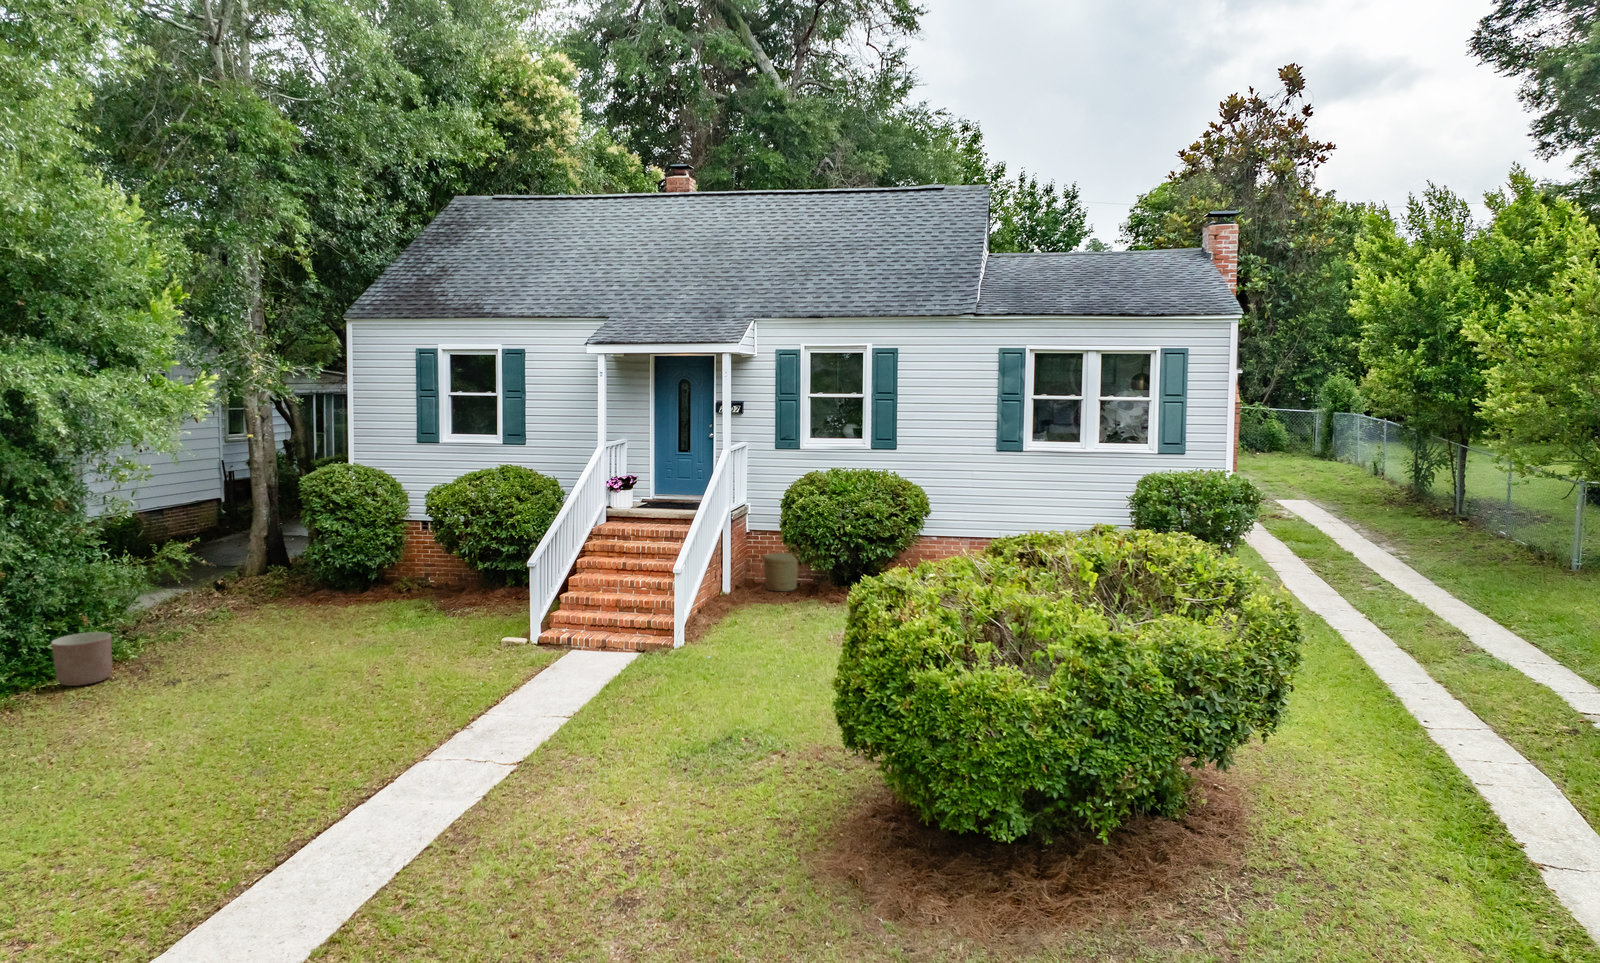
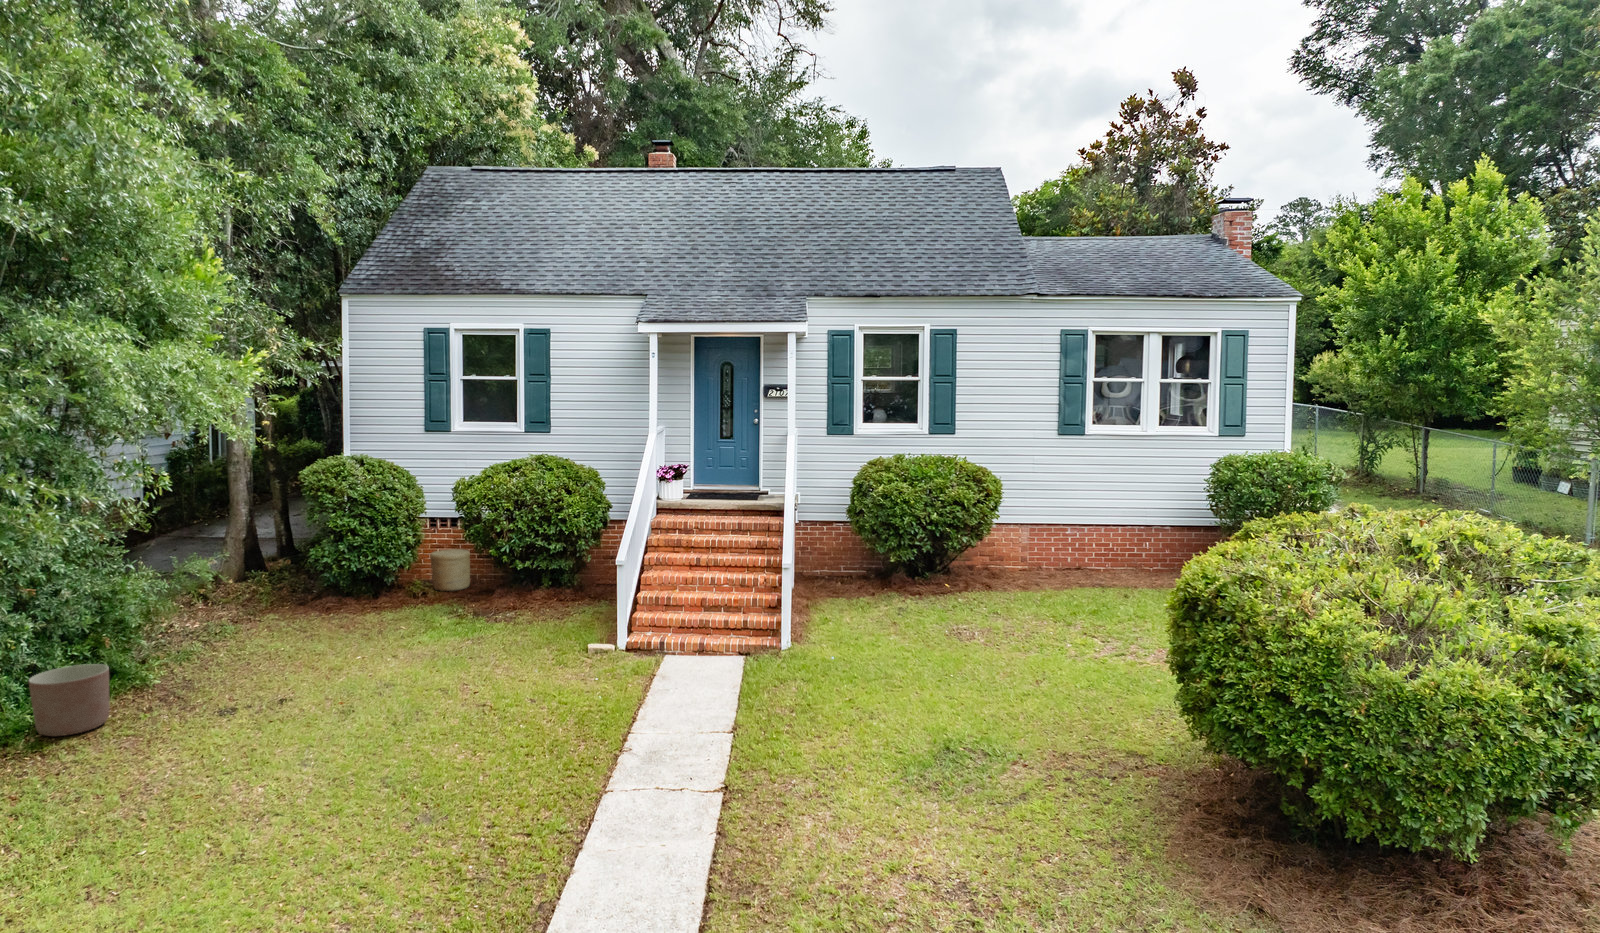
woven basket: present [763,553,798,592] -> present [430,549,470,591]

